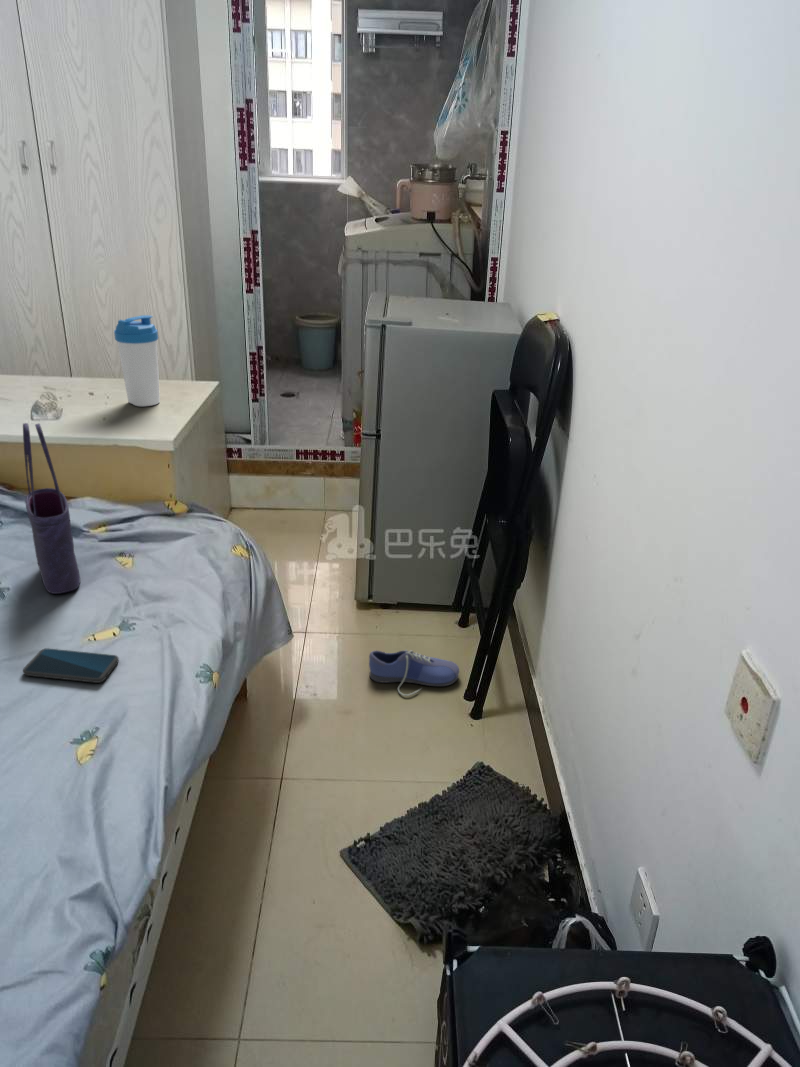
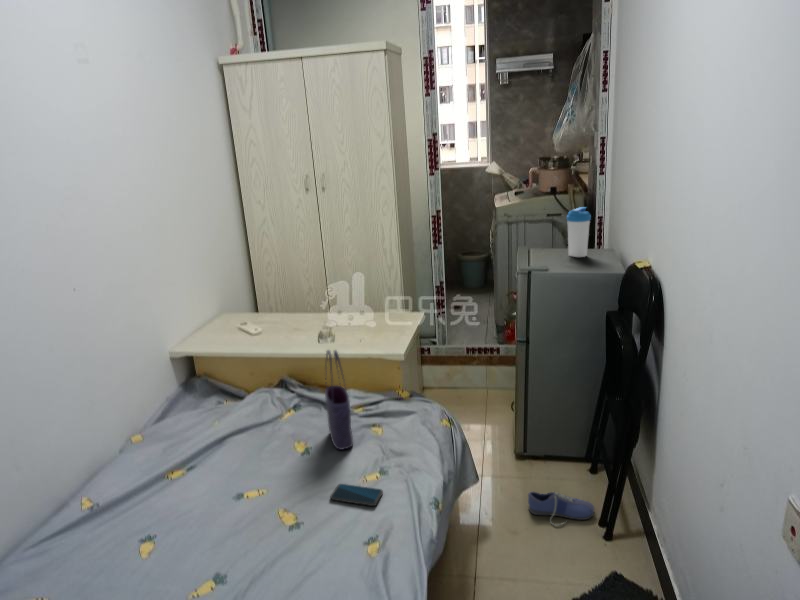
water bottle: present [114,315,160,406] -> present [567,207,591,257]

